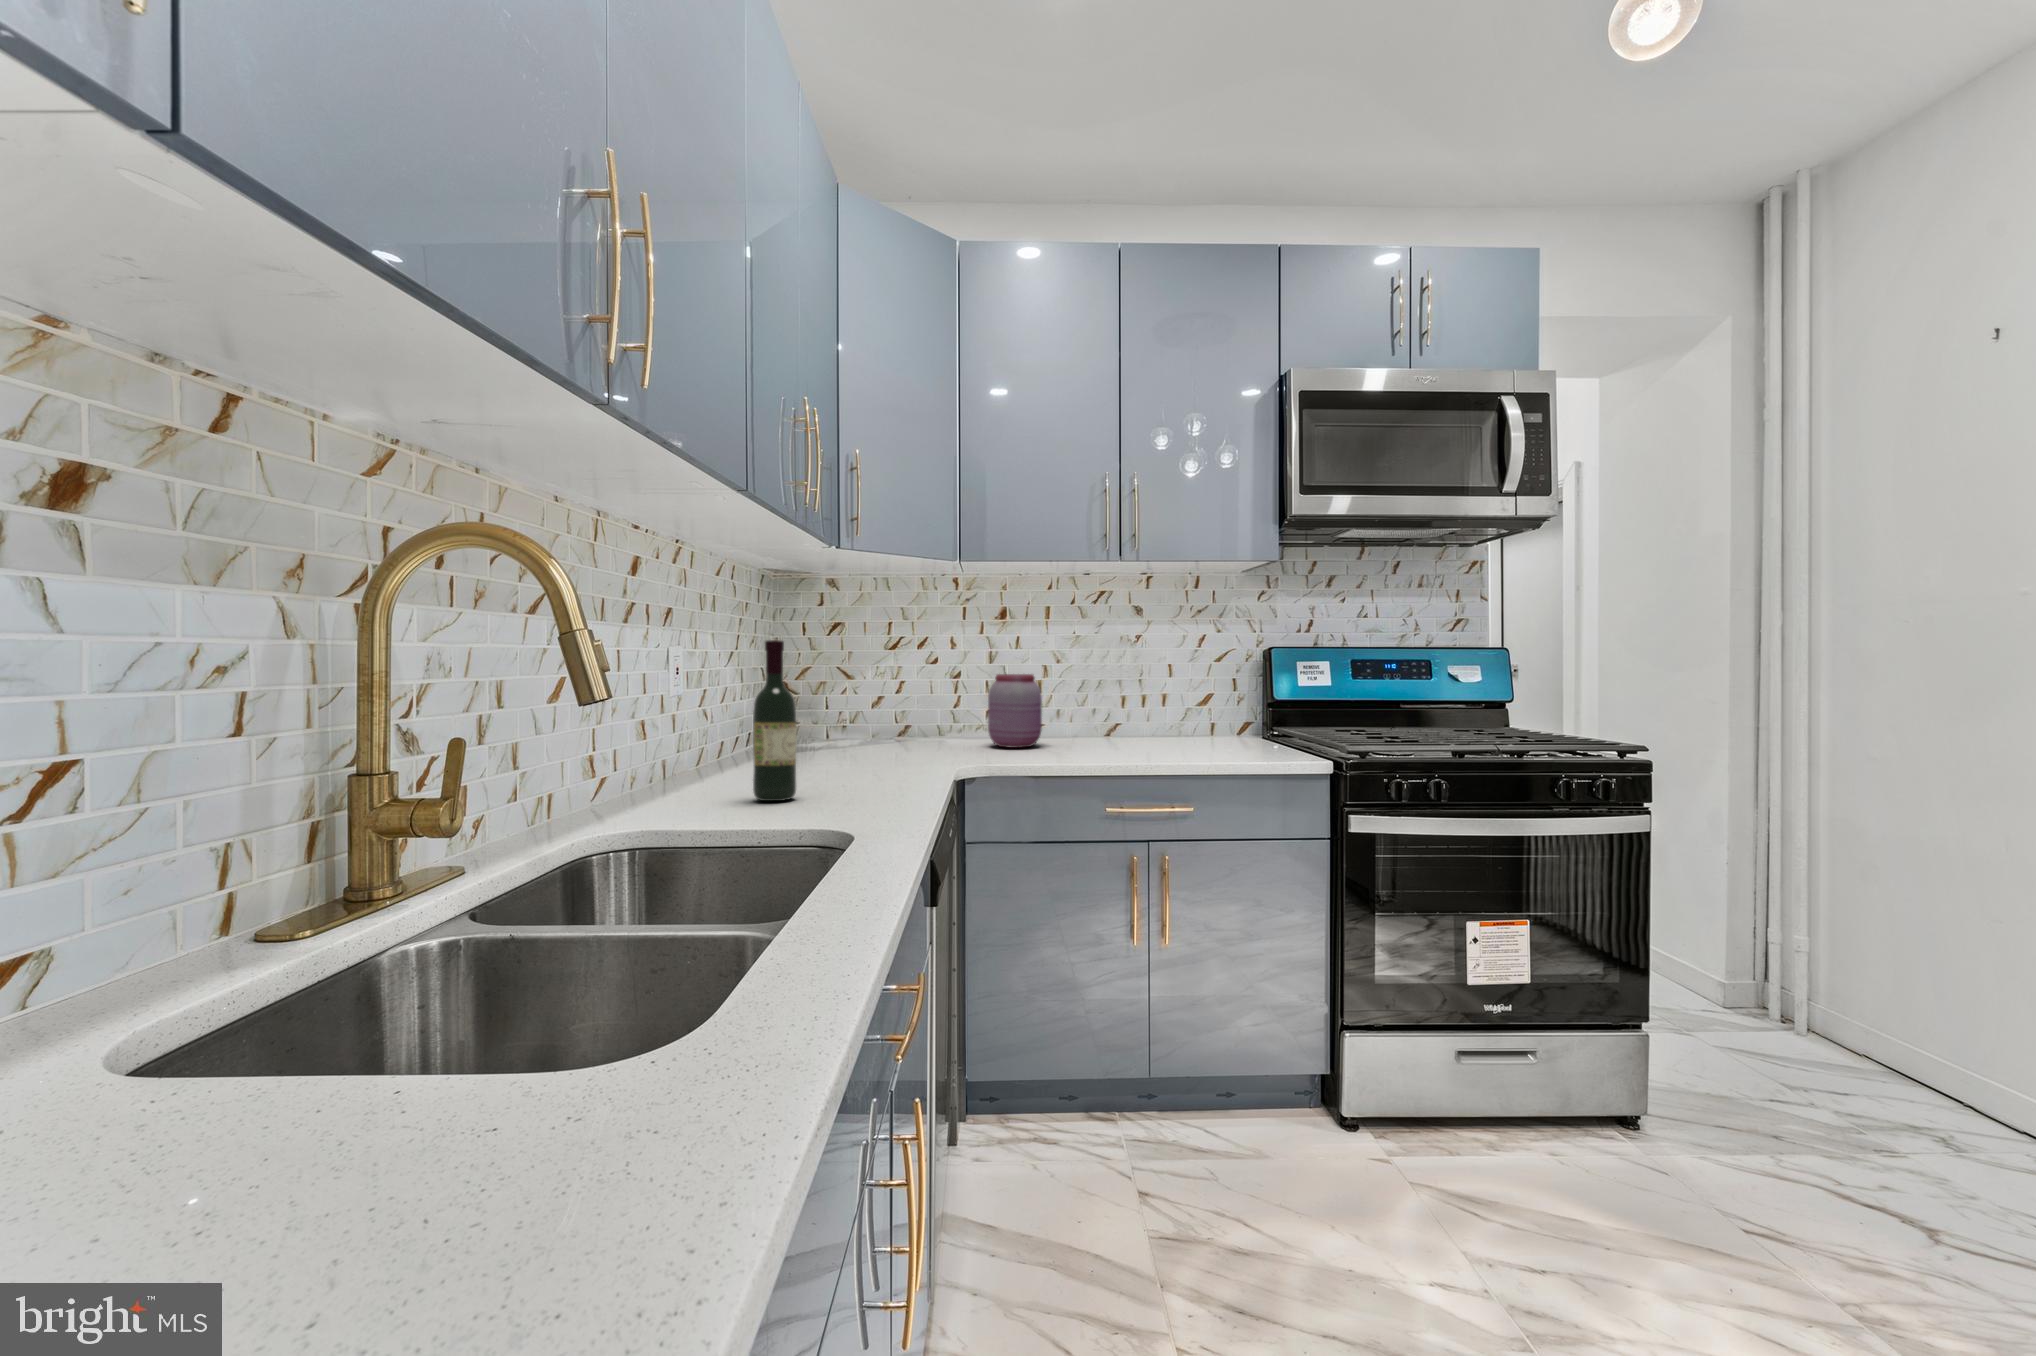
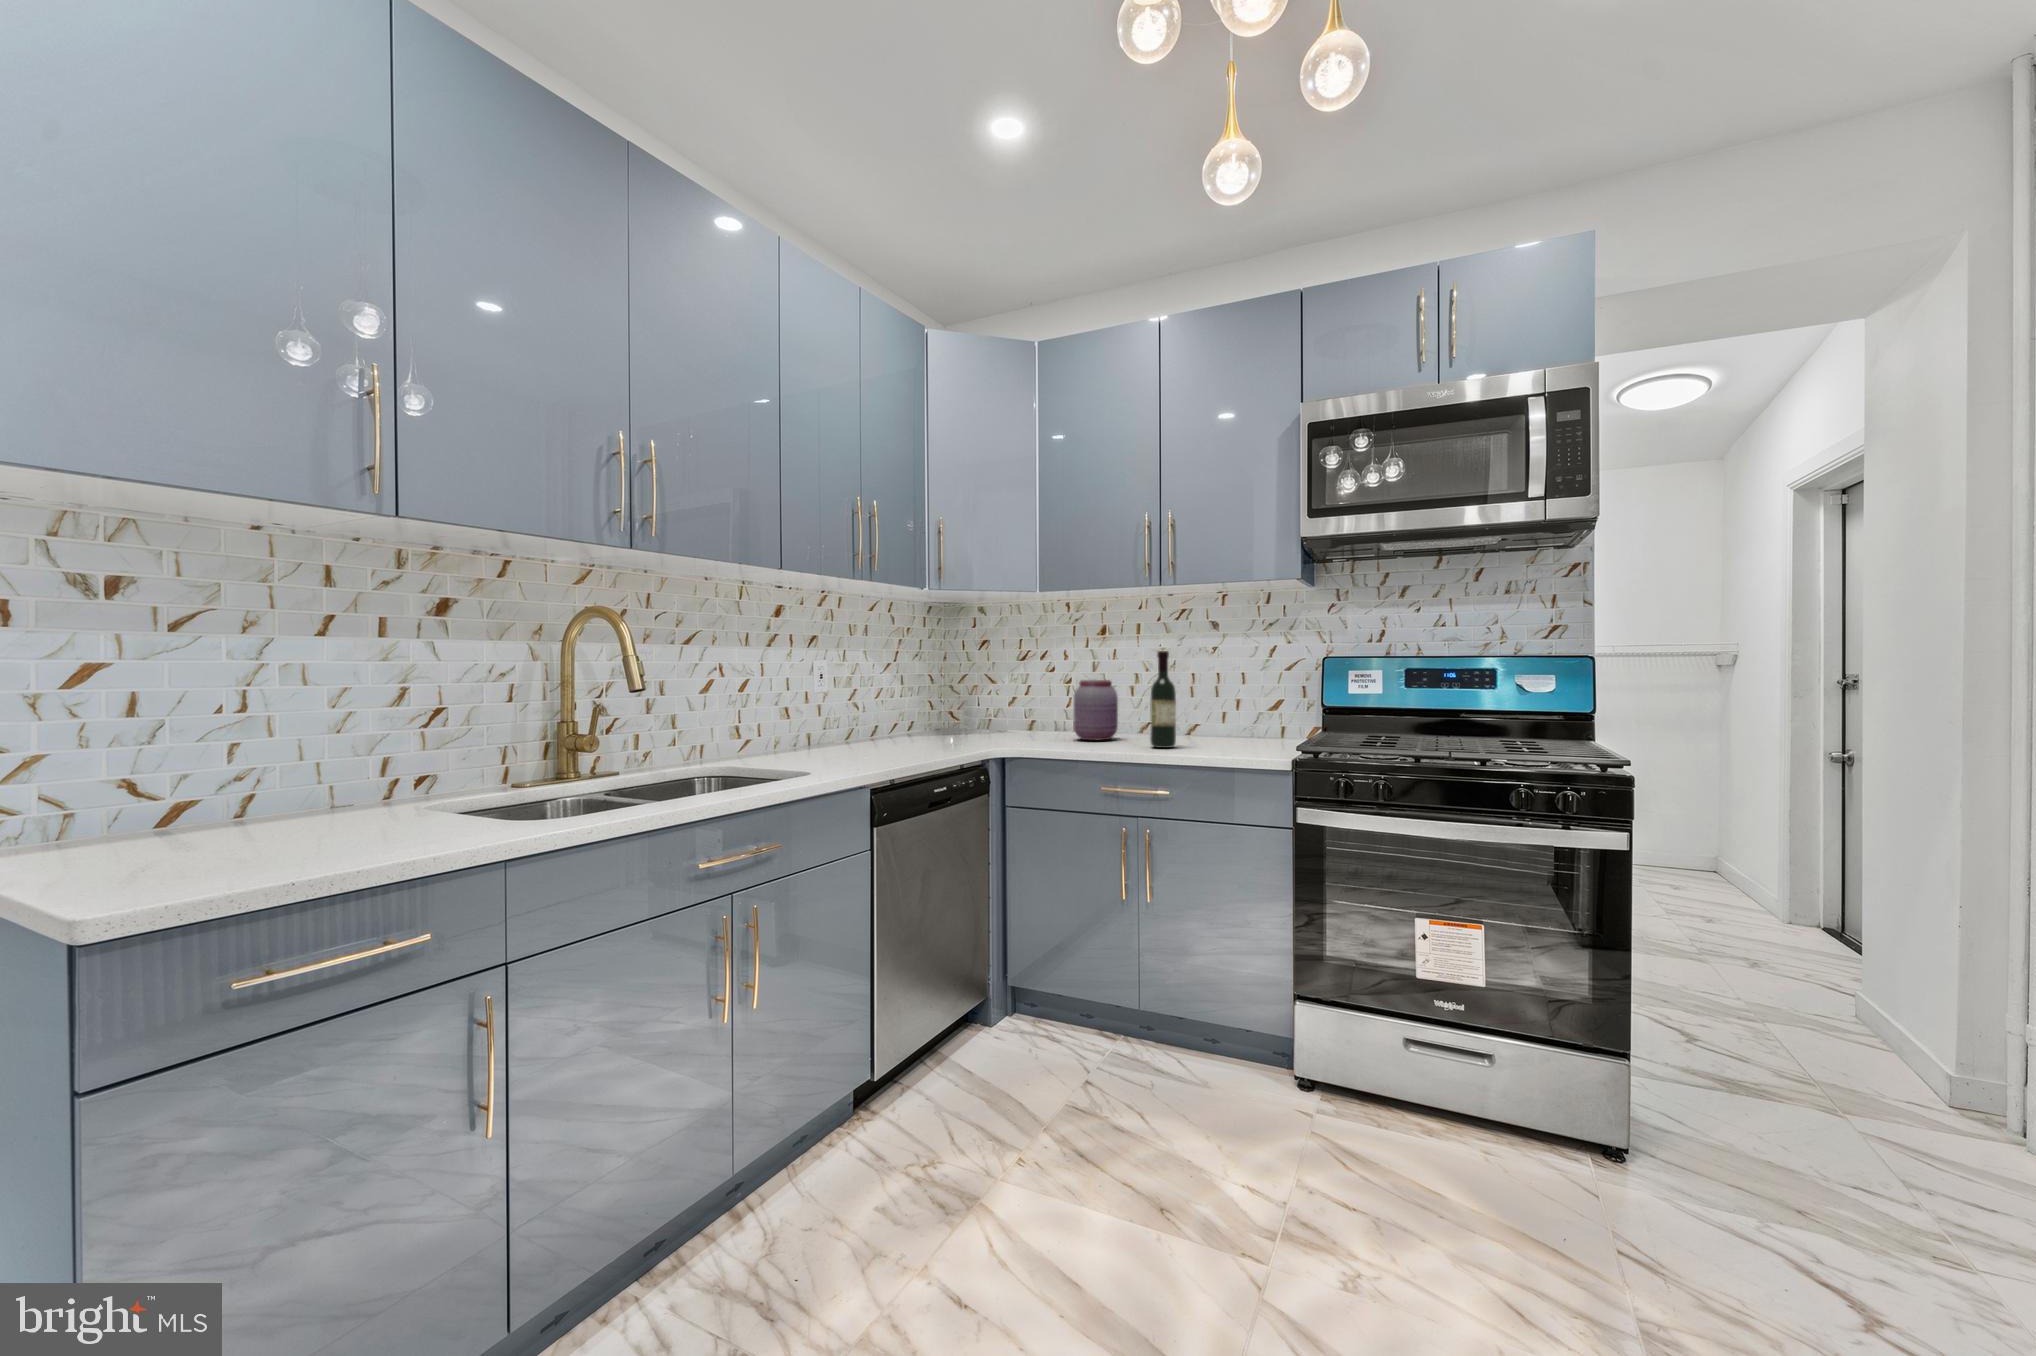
wine bottle: present [753,640,796,801] -> present [1150,651,1176,748]

